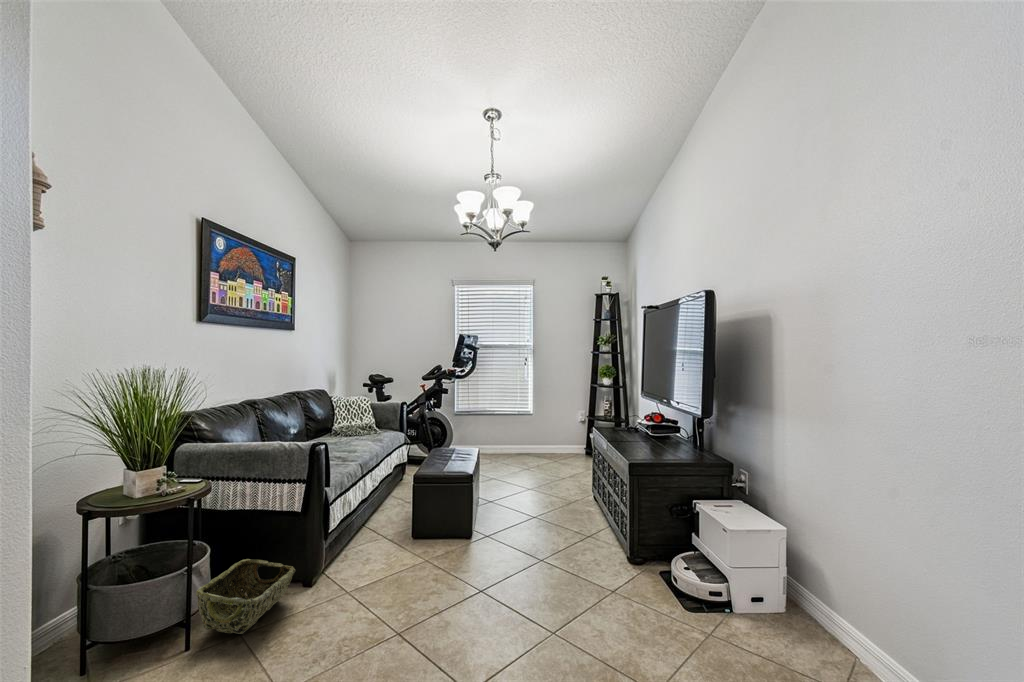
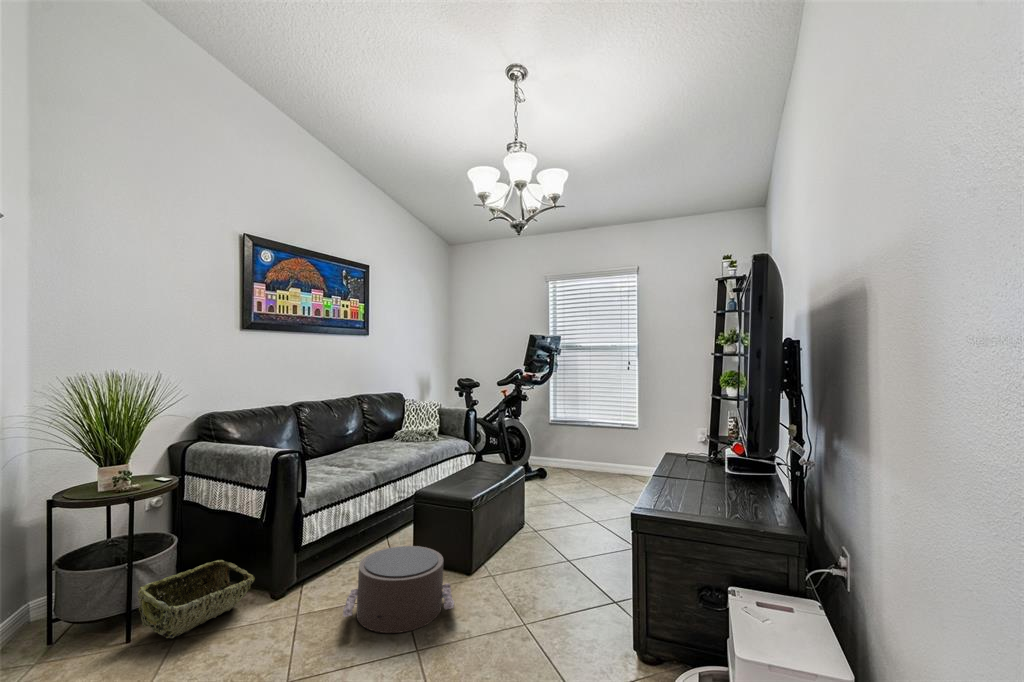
pouf: none [393,517,491,586] -> present [343,546,454,633]

